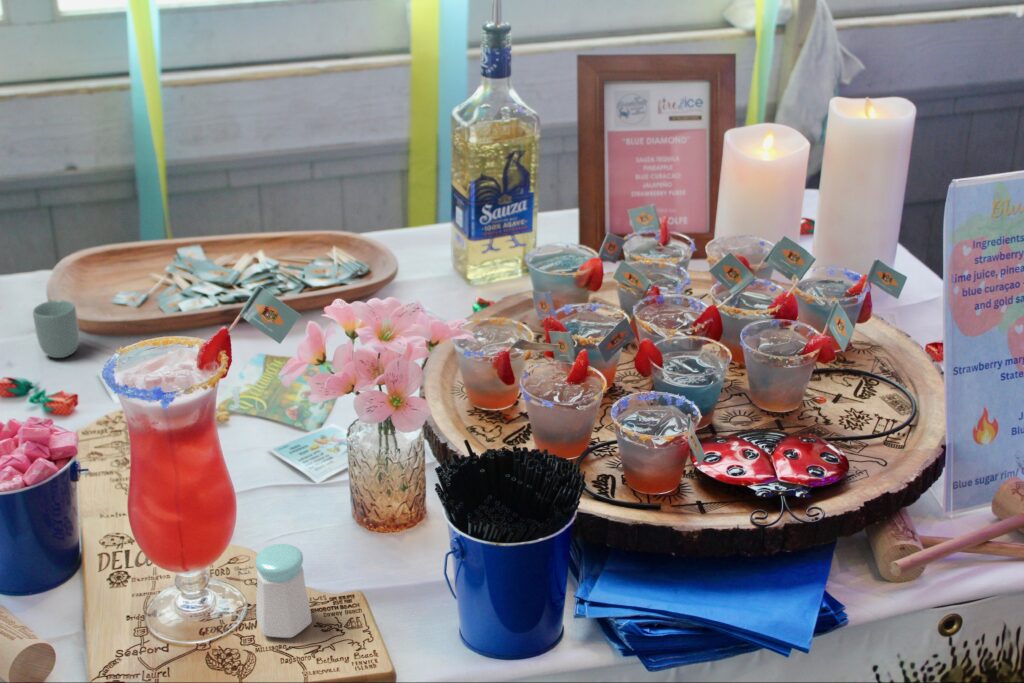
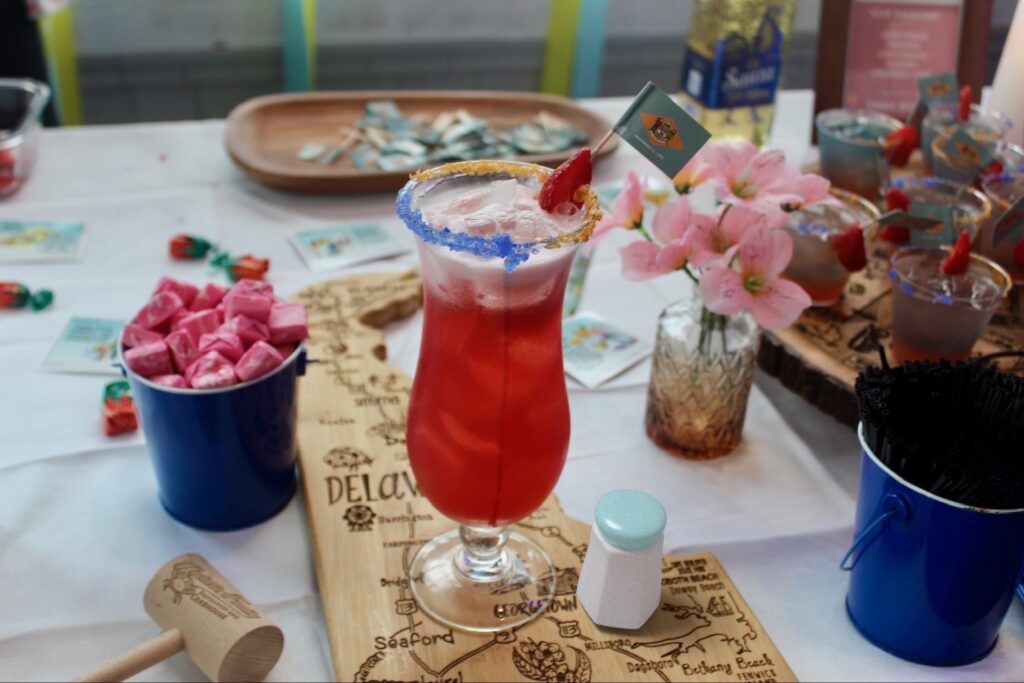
cup: present [33,300,79,358] -> none [213,147,265,217]

